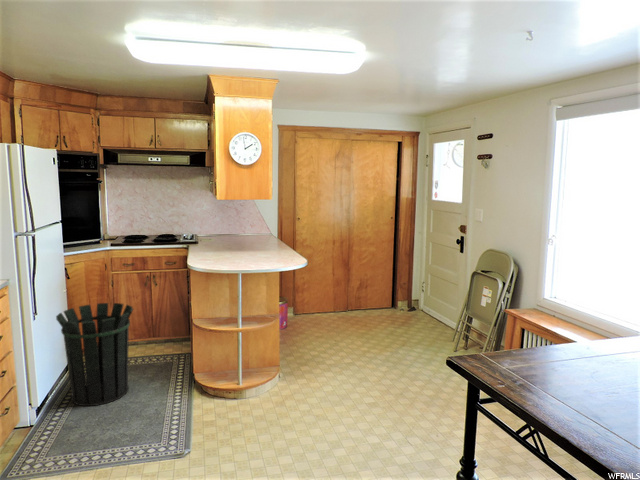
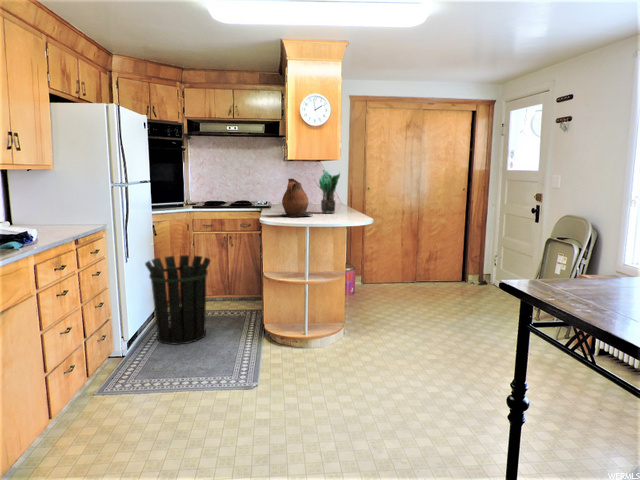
potted plant: none [246,209,273,253] -> present [319,170,340,213]
ceramic pitcher: none [208,221,246,261] -> present [281,179,311,217]

